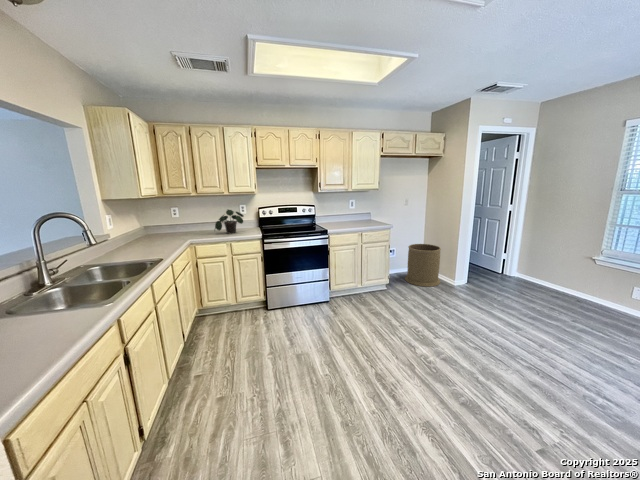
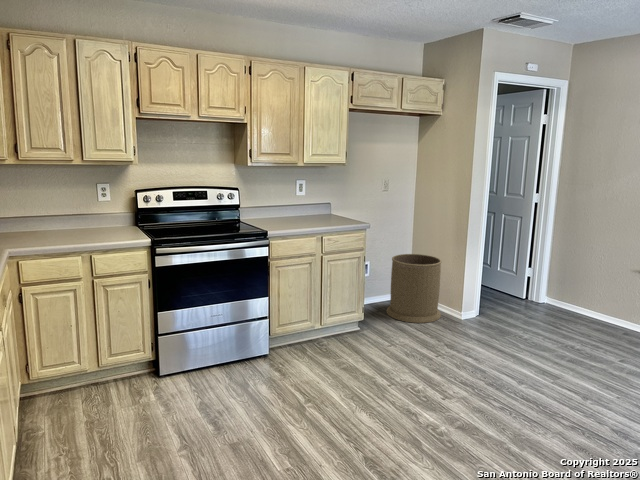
potted plant: present [215,210,243,234] -> none [53,192,112,237]

